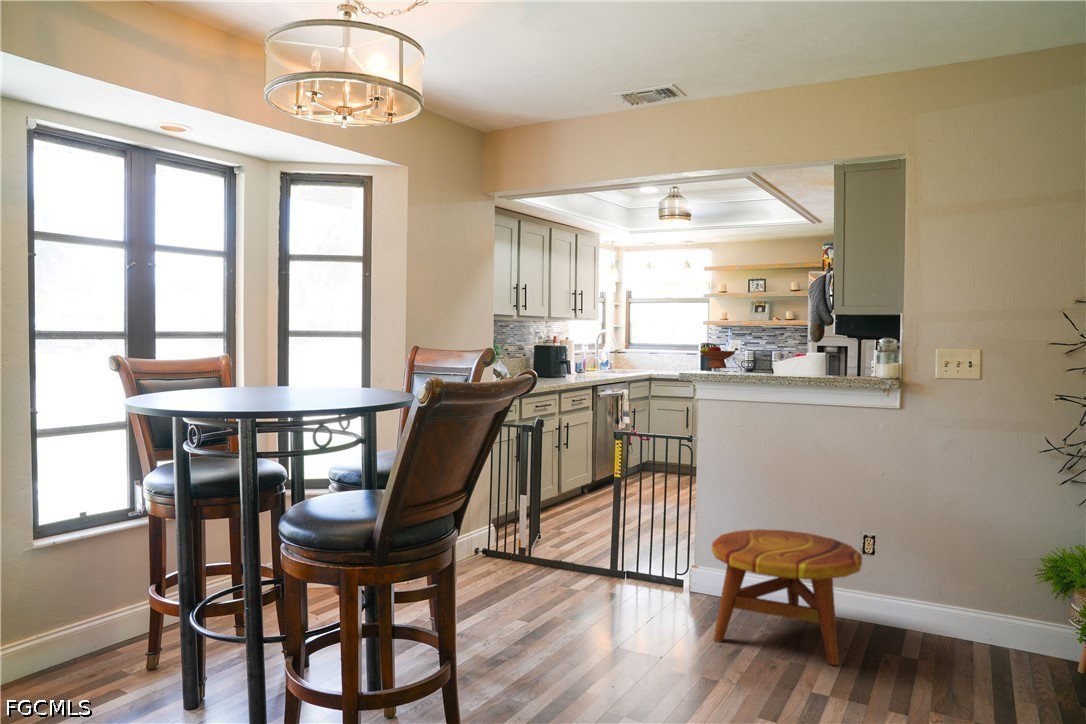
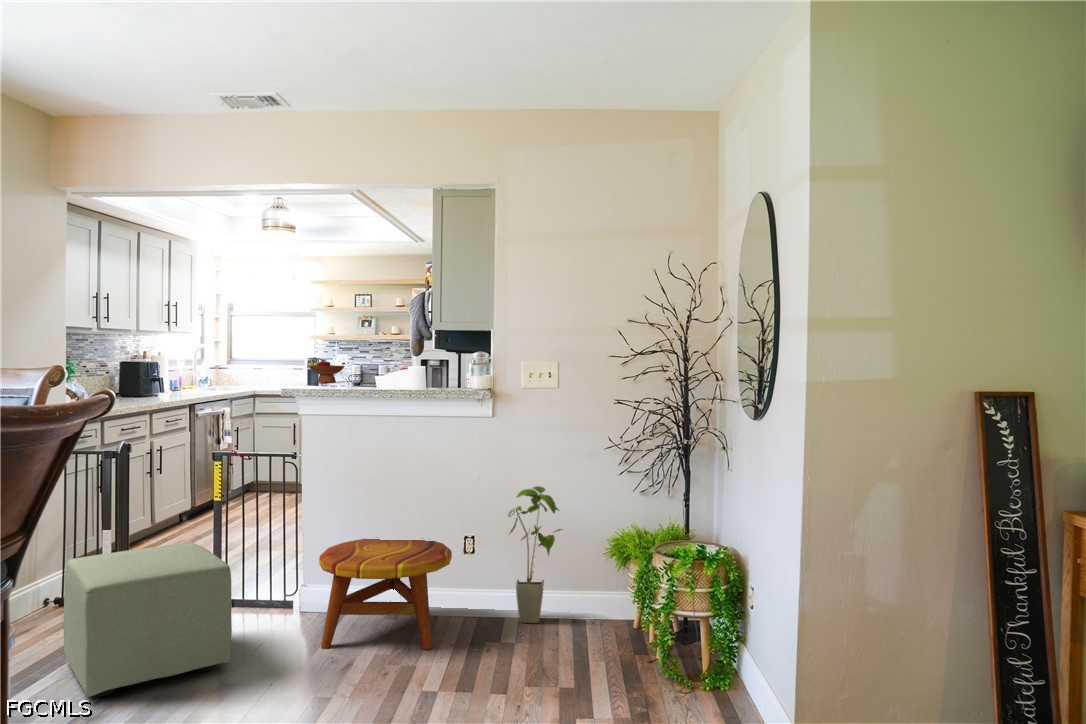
house plant: none [931,490,1033,658] -> present [508,486,562,623]
ottoman: none [484,514,625,650] -> present [63,543,232,697]

